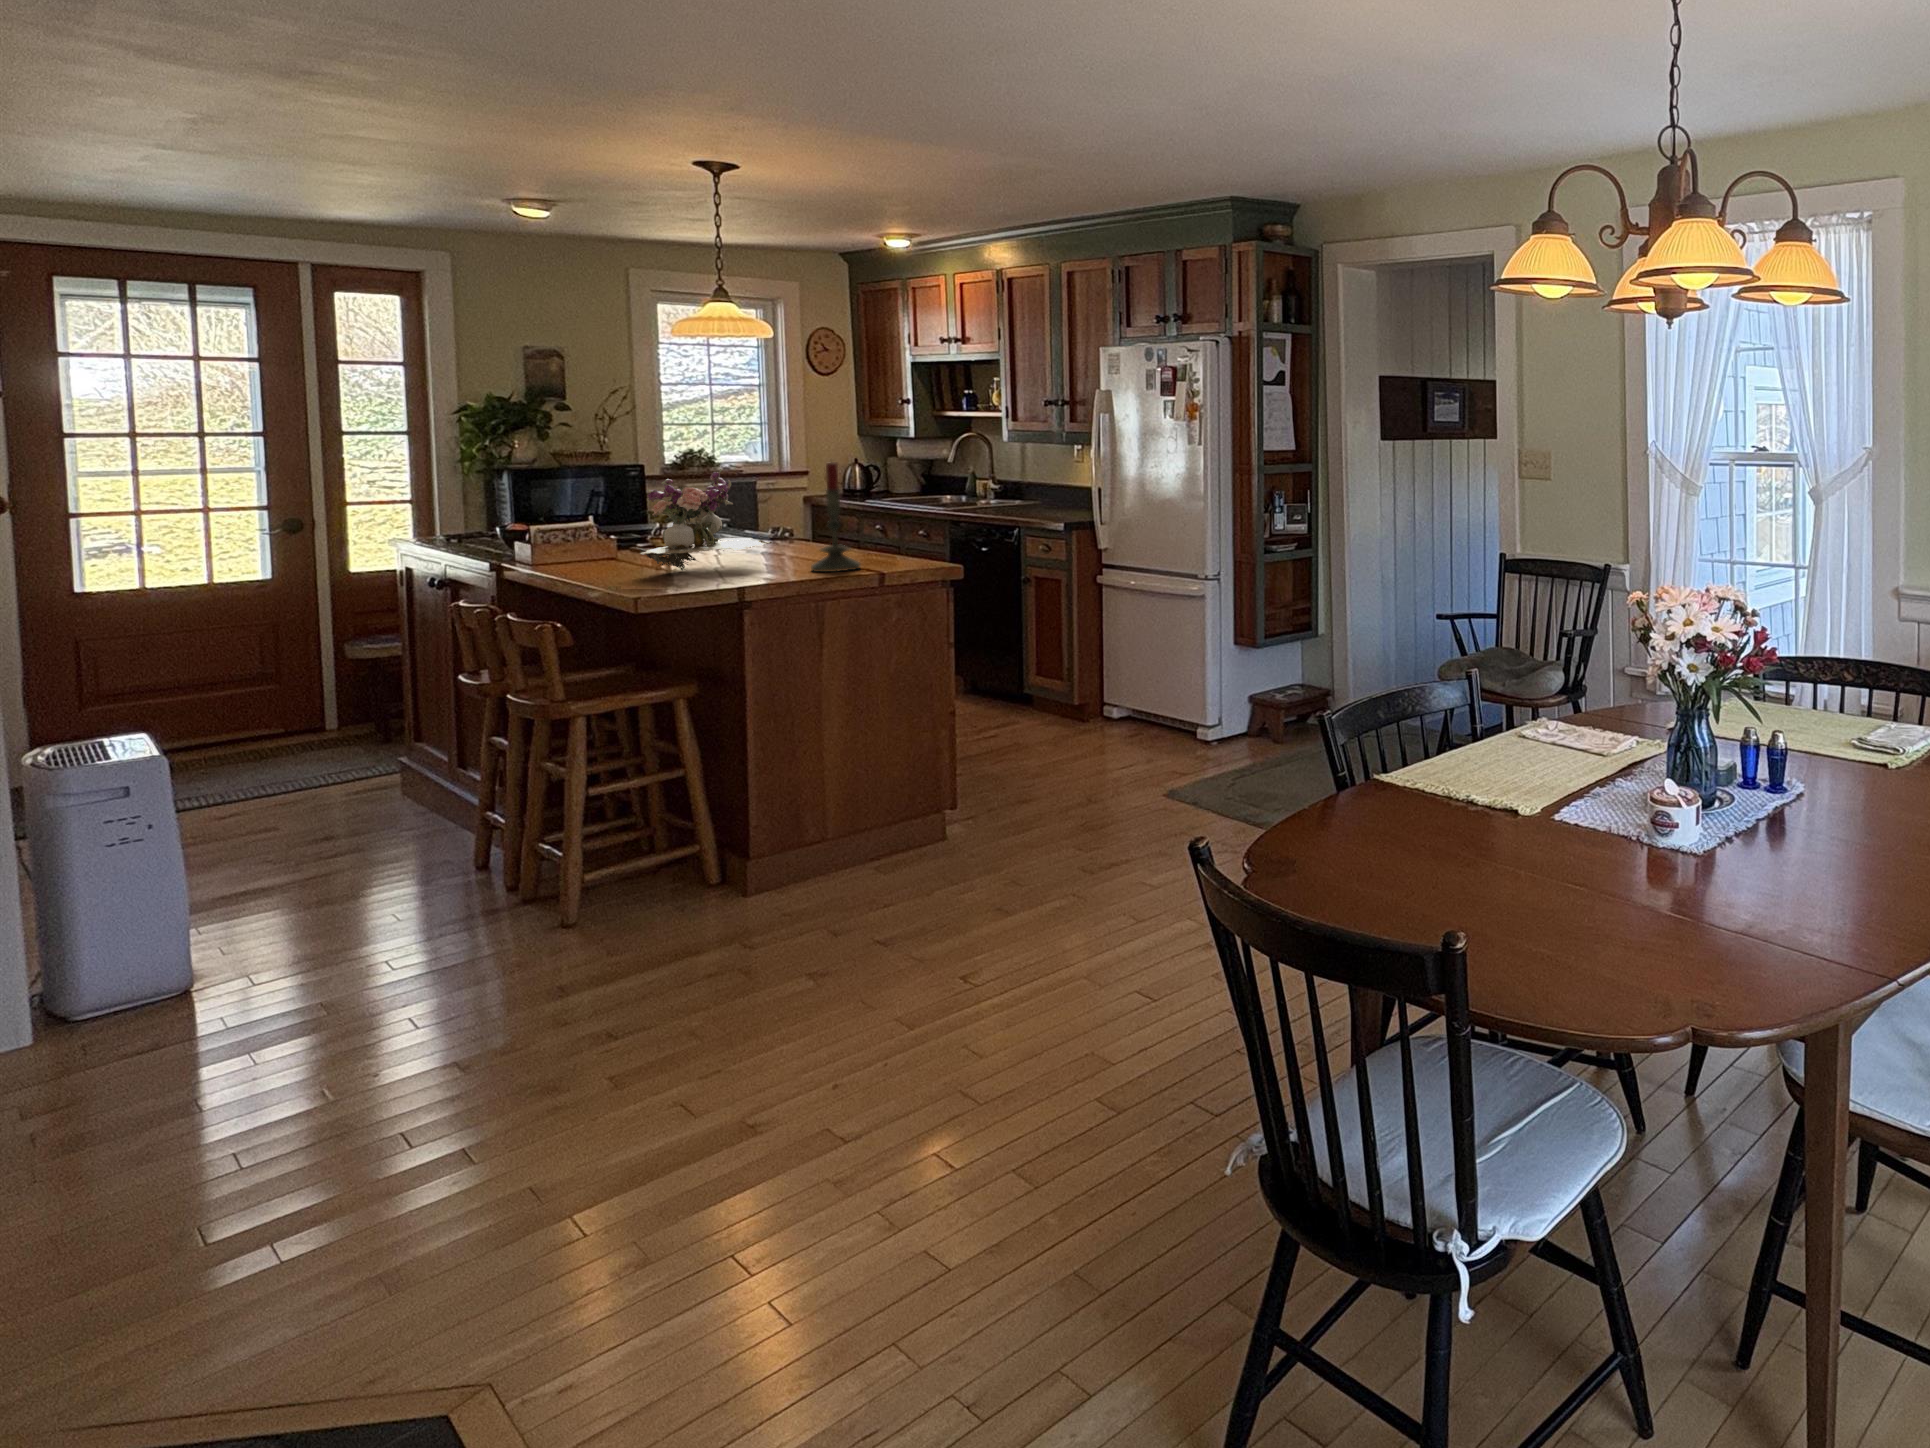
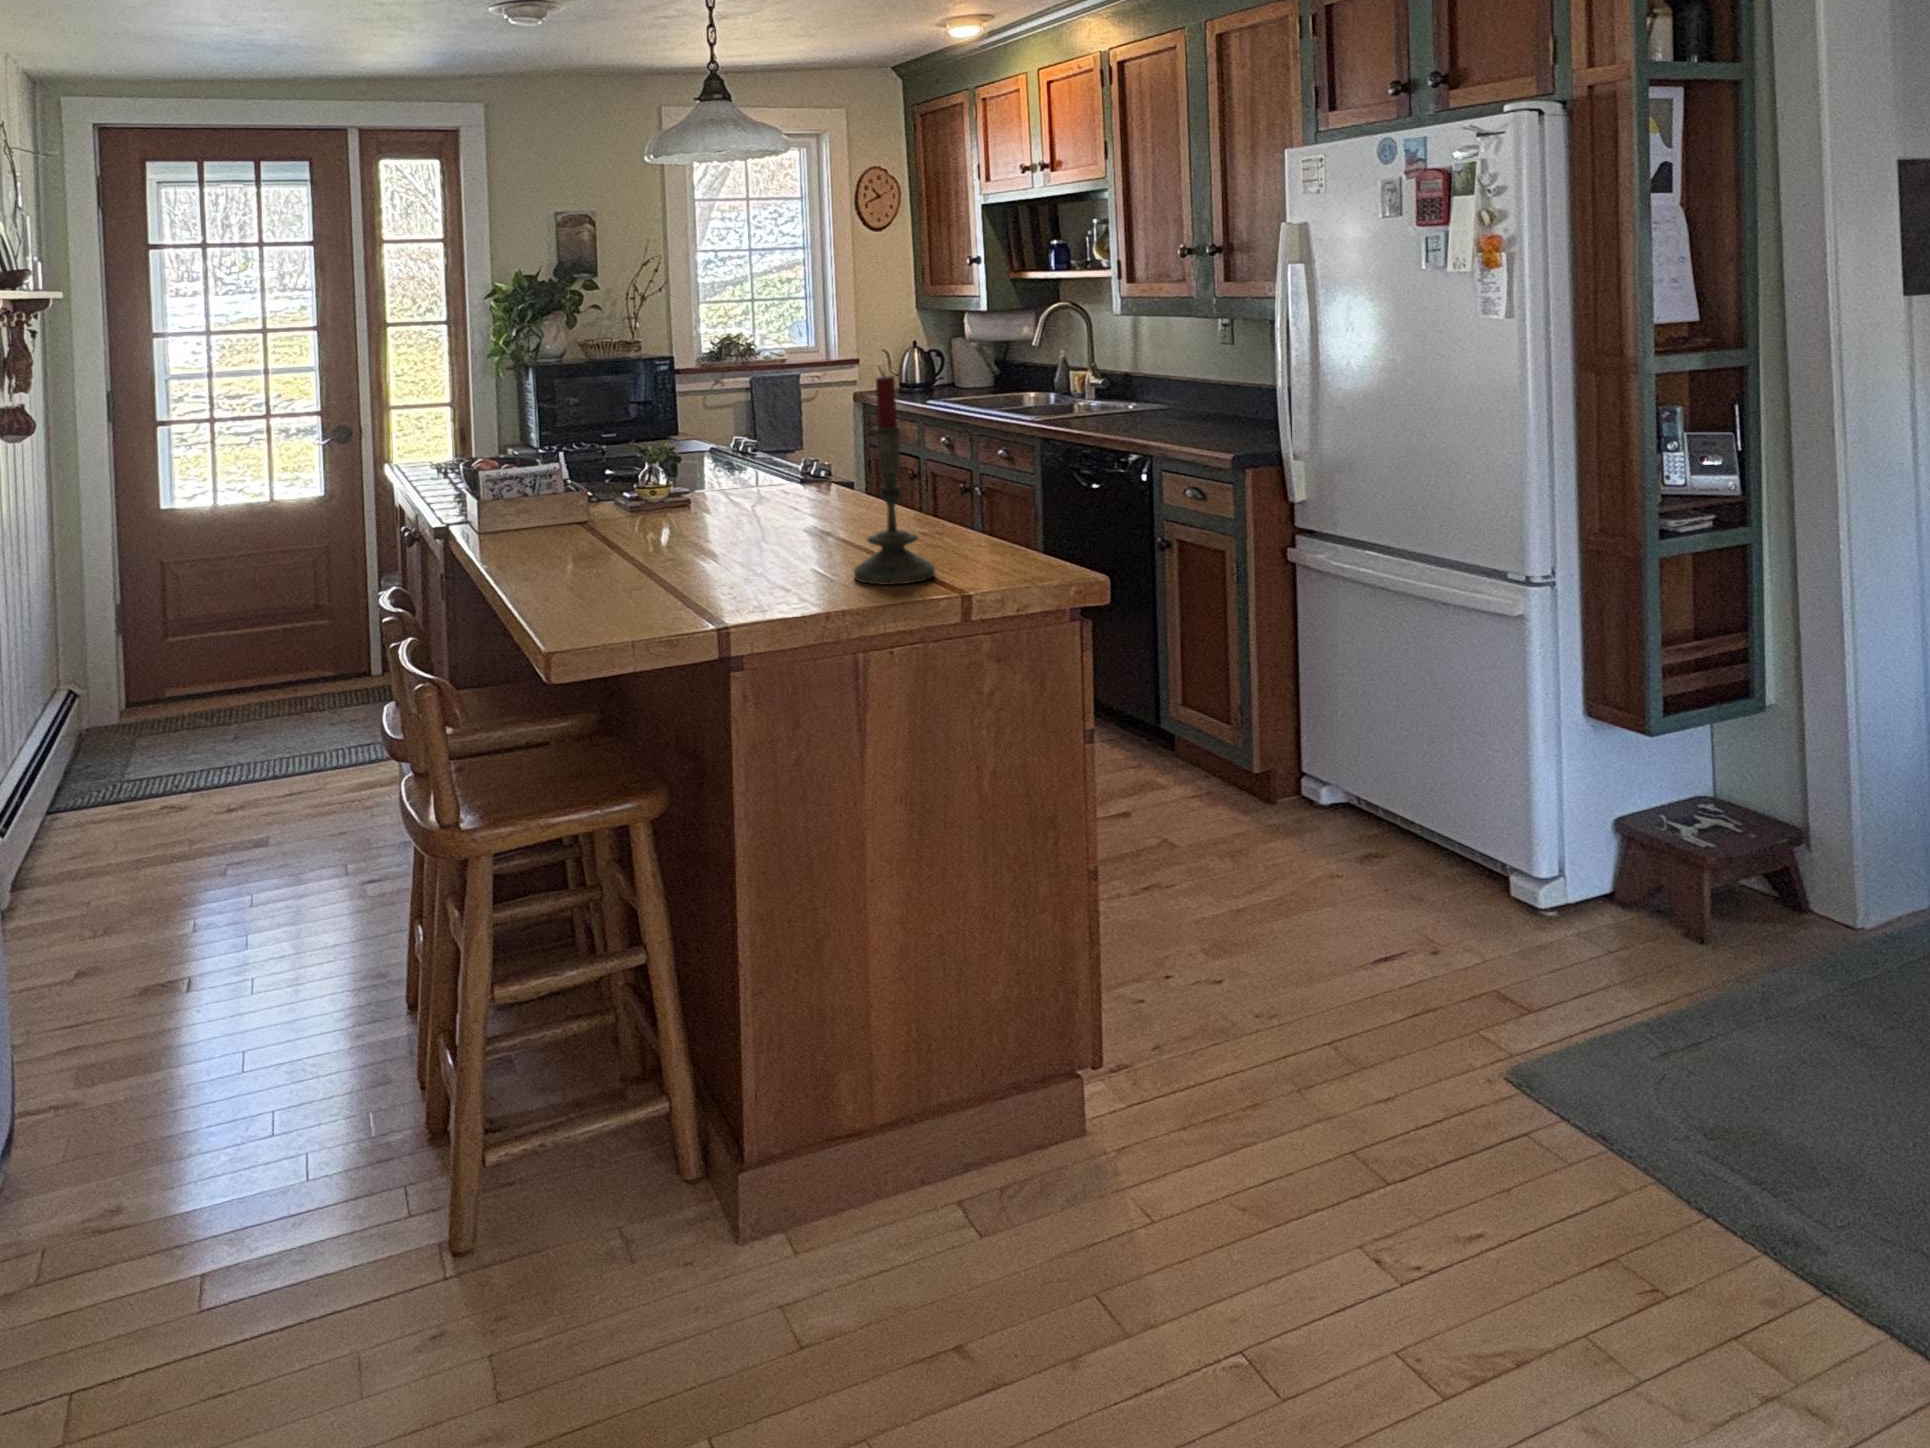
flower arrangement: present [638,469,772,570] -> none [597,385,795,565]

